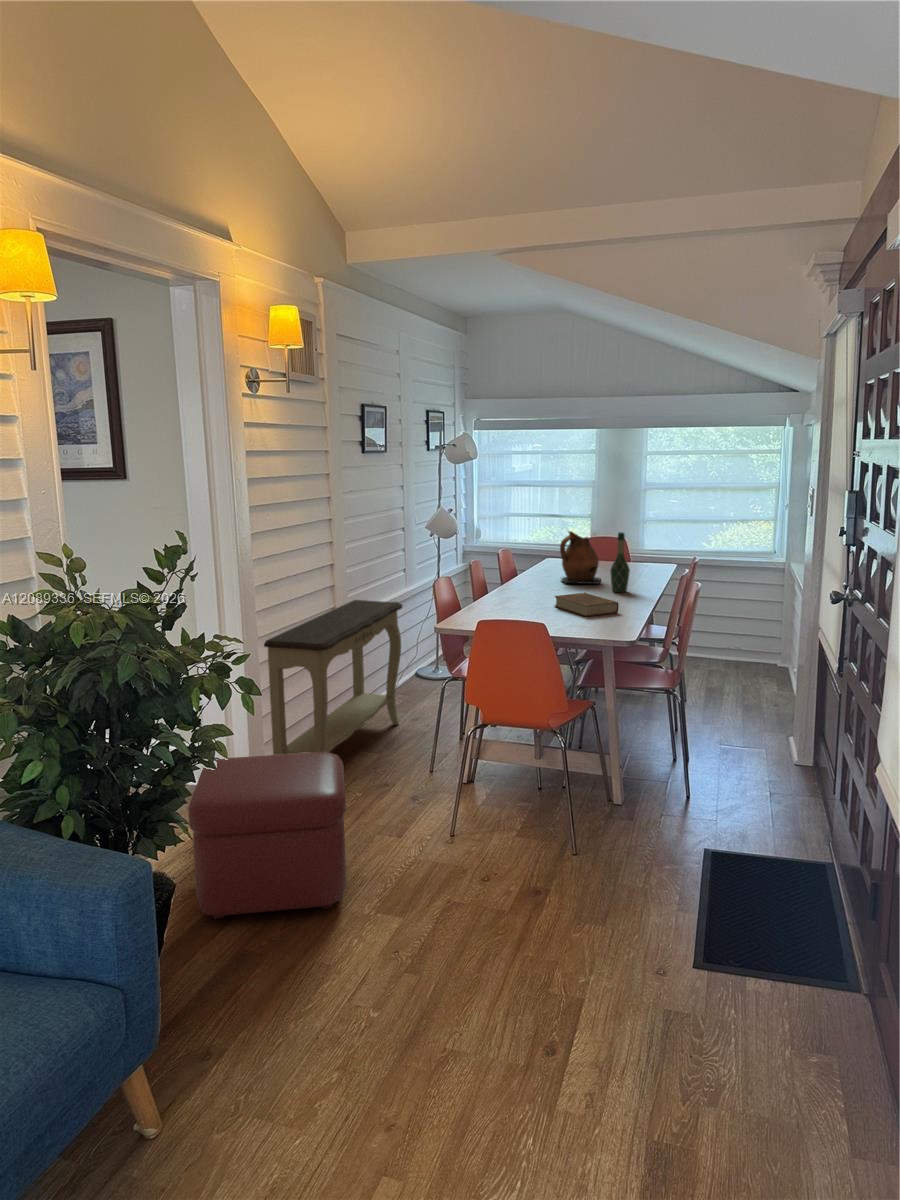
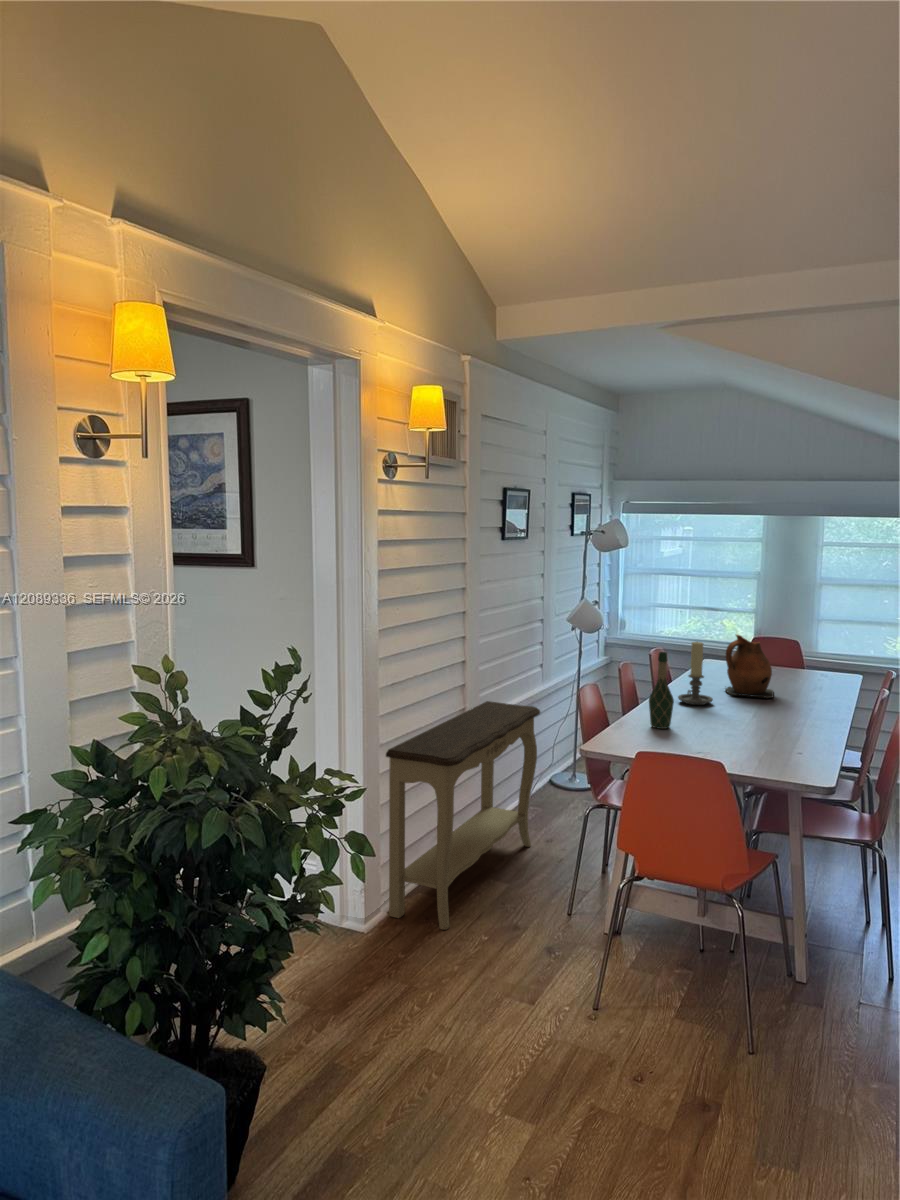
wine bottle: present [610,533,630,592] -> present [649,652,674,729]
candle holder: none [520,537,549,592] -> present [678,642,713,705]
book: present [554,593,619,617] -> none [721,712,803,744]
ottoman: present [188,752,346,919] -> none [288,892,471,1098]

